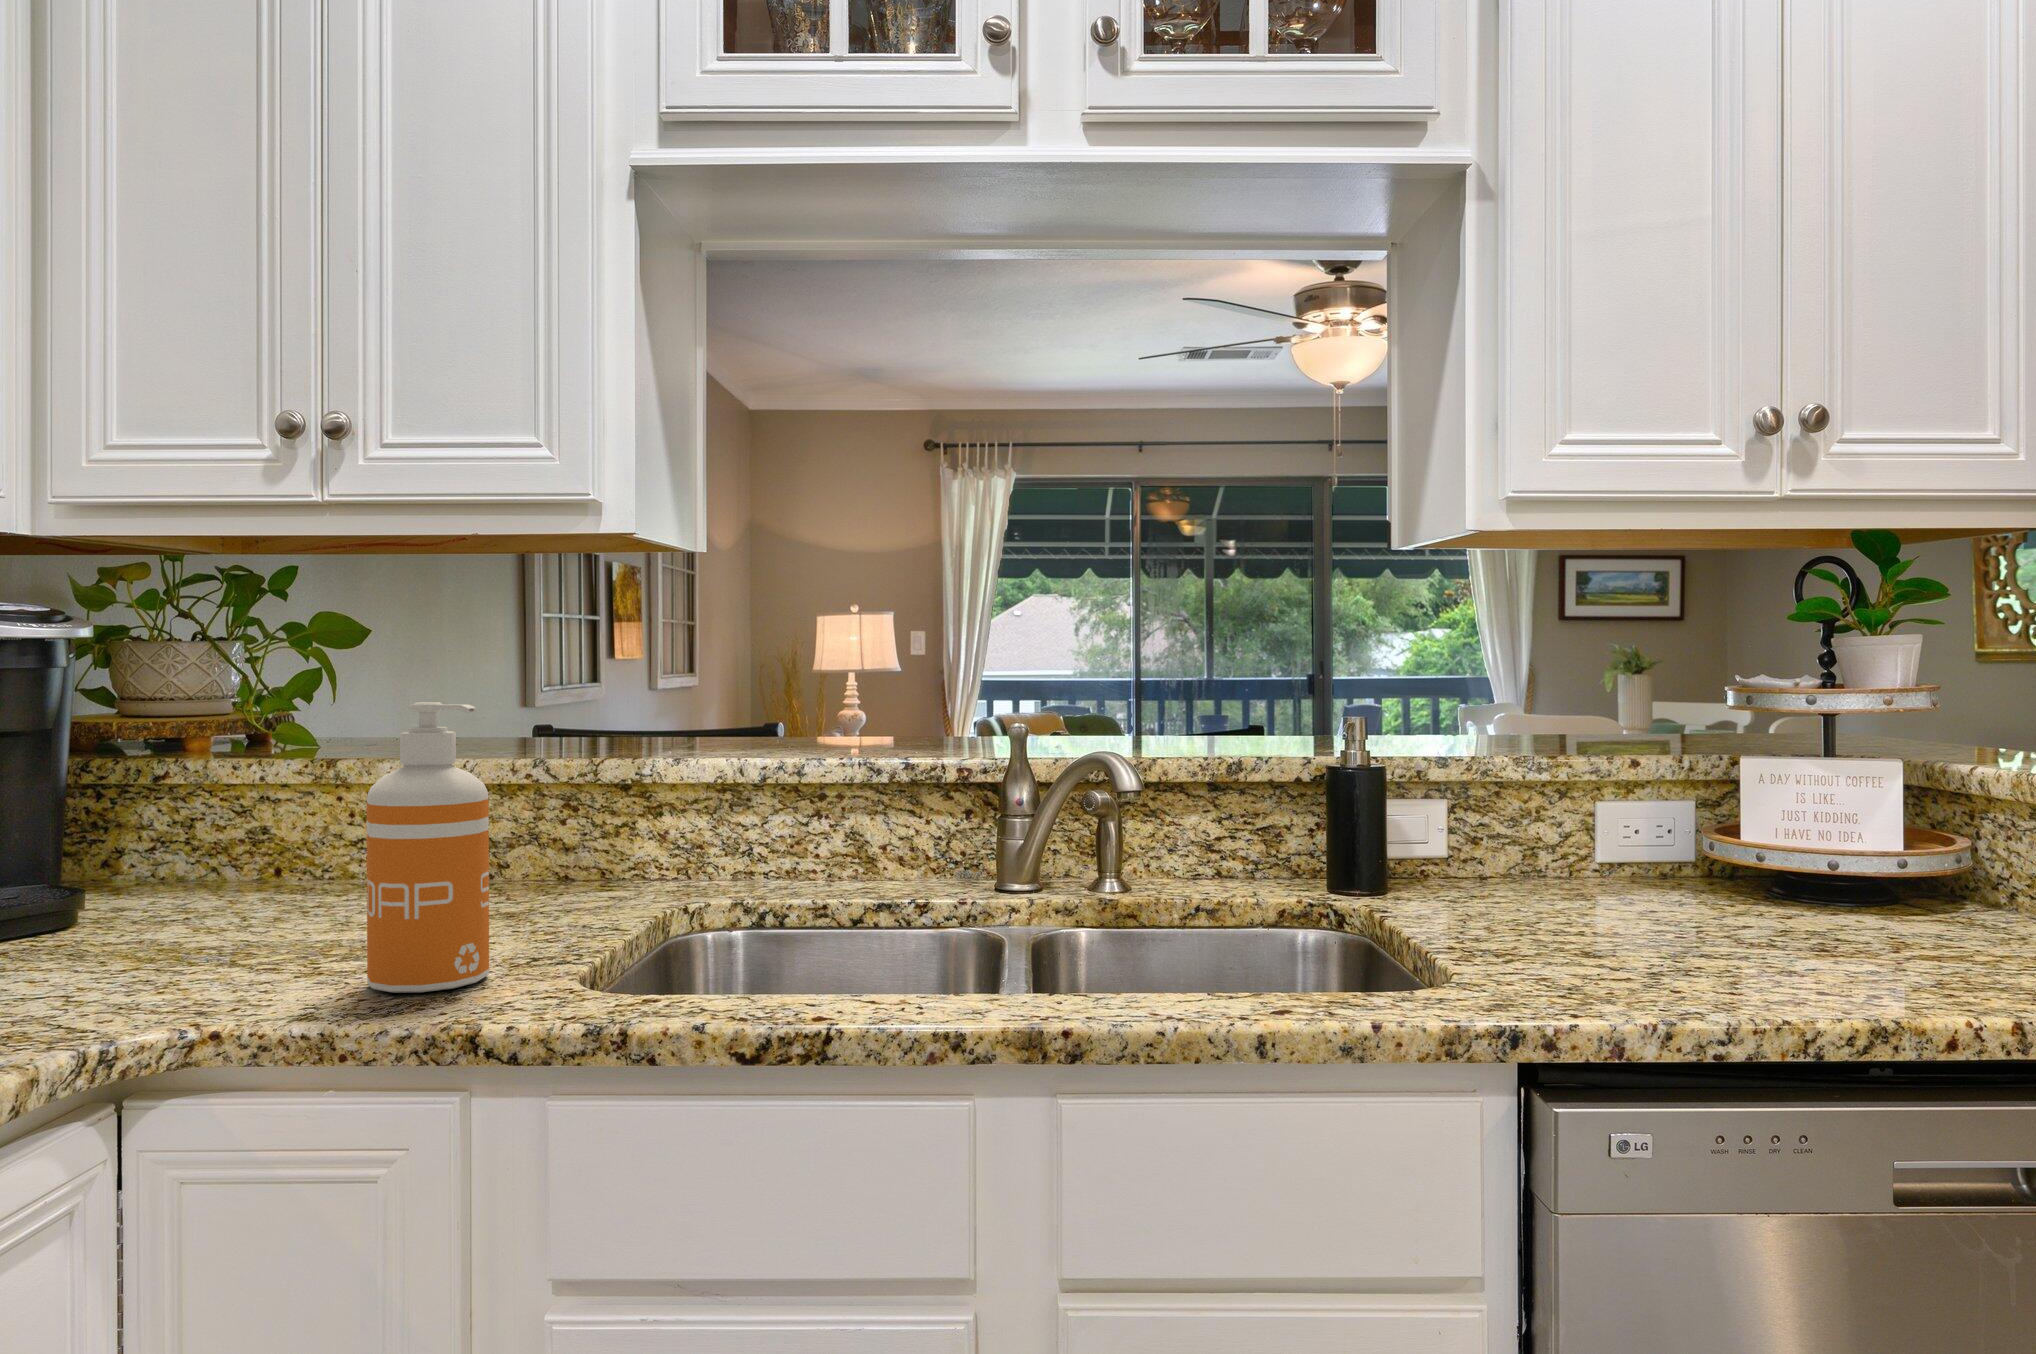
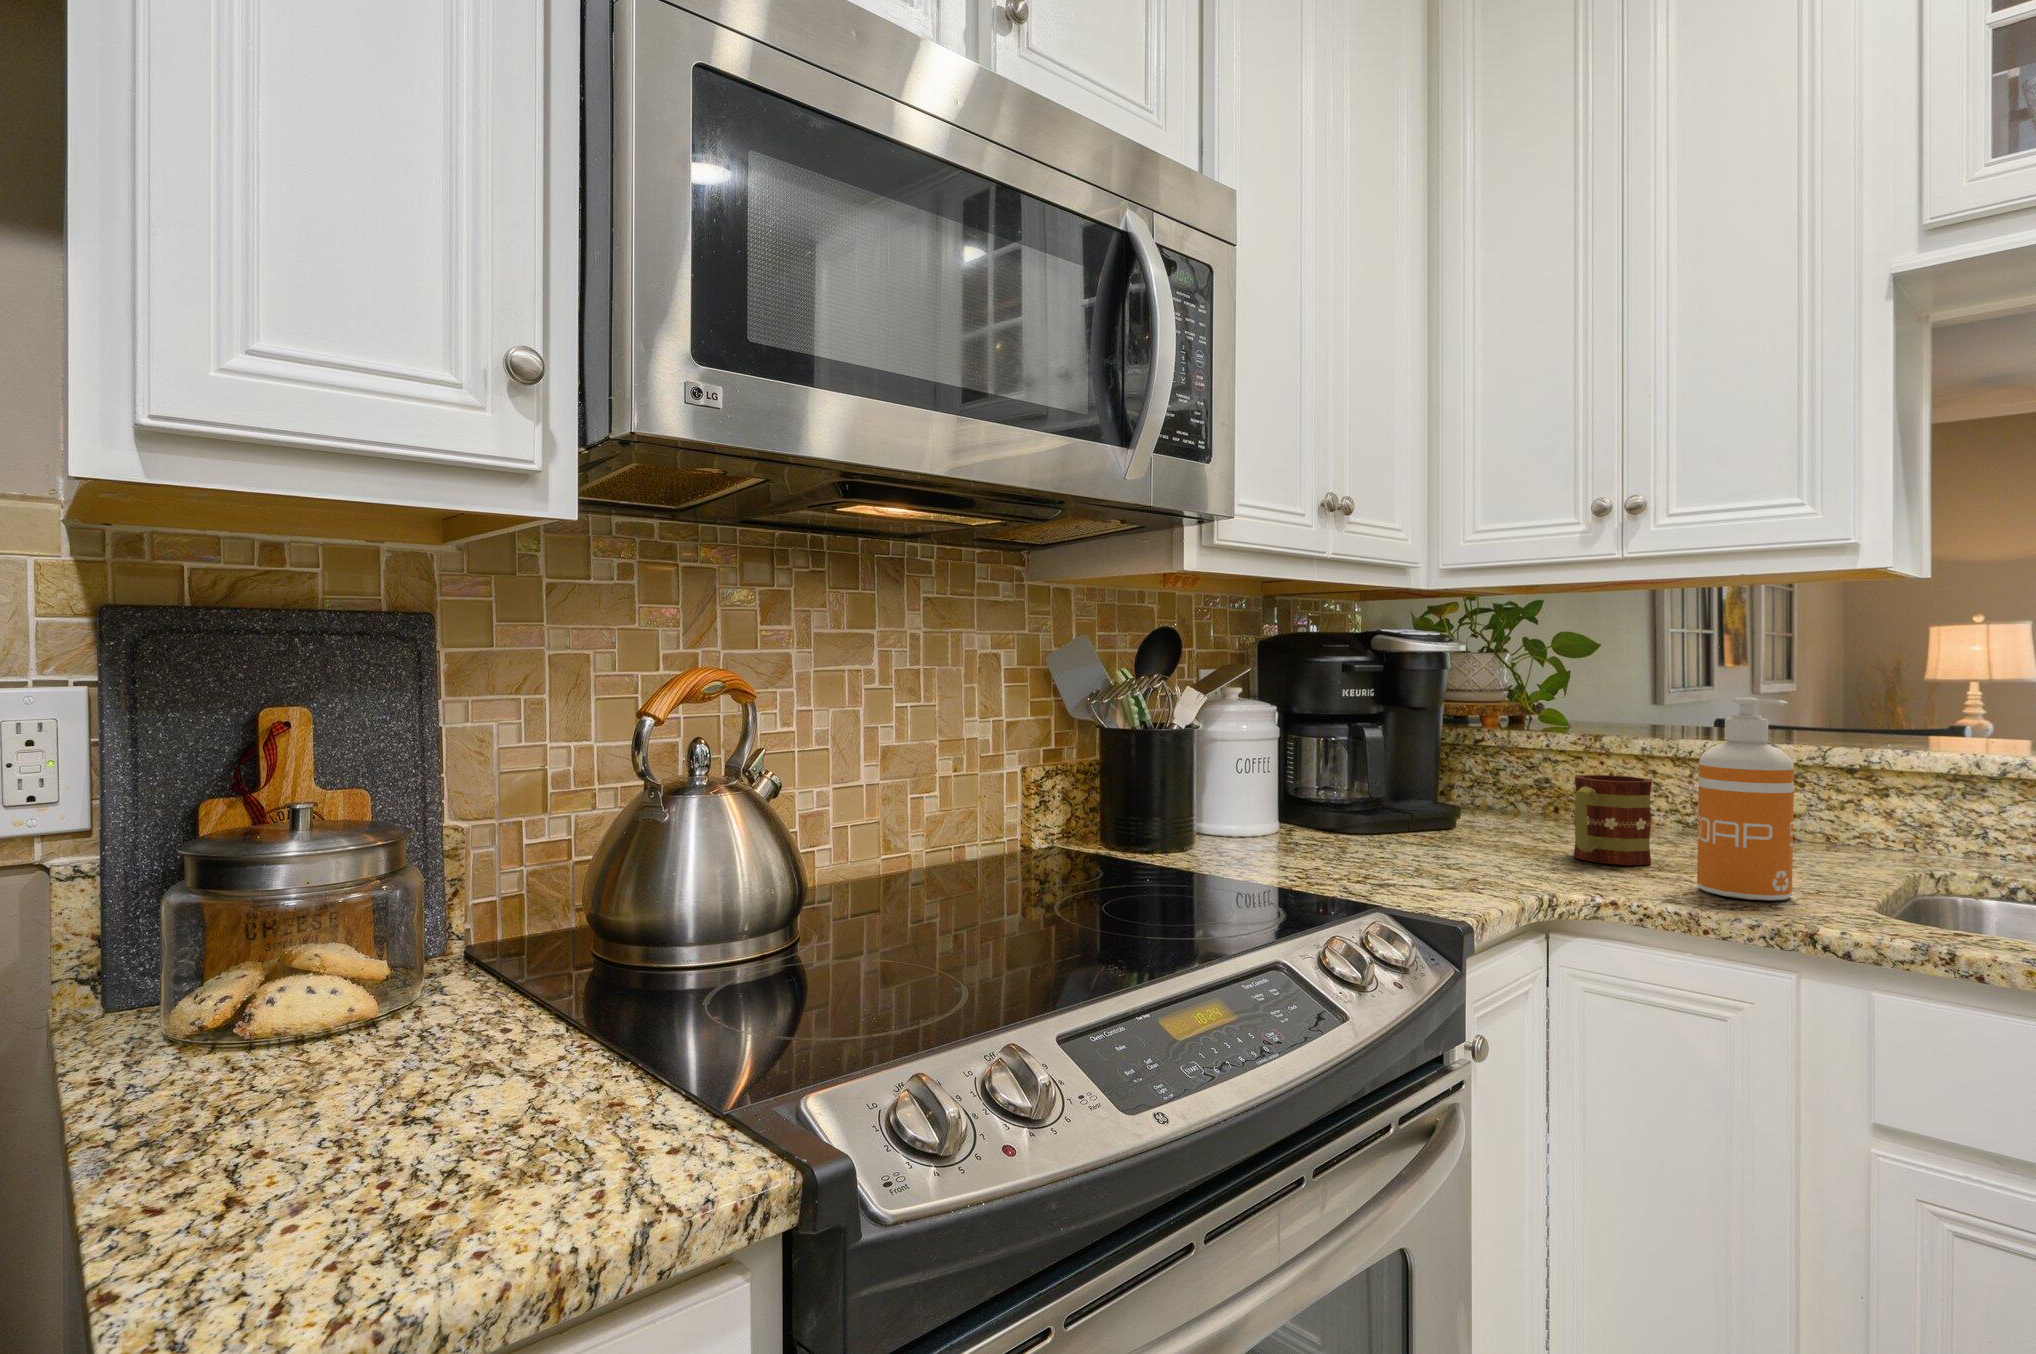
mug: none [207,822,348,961] -> present [1574,775,1652,865]

